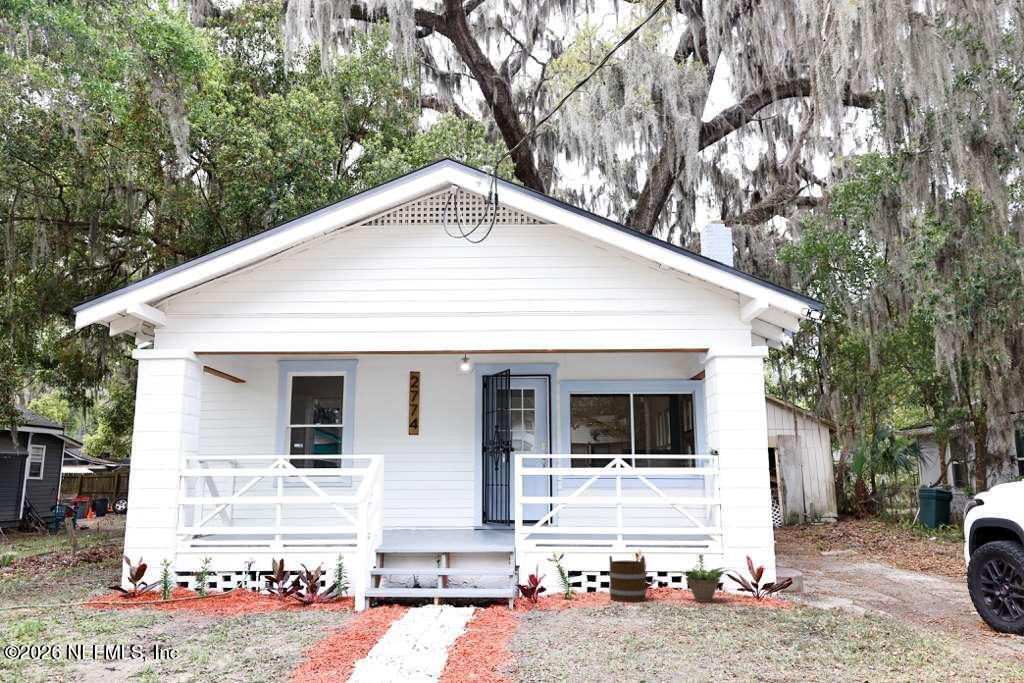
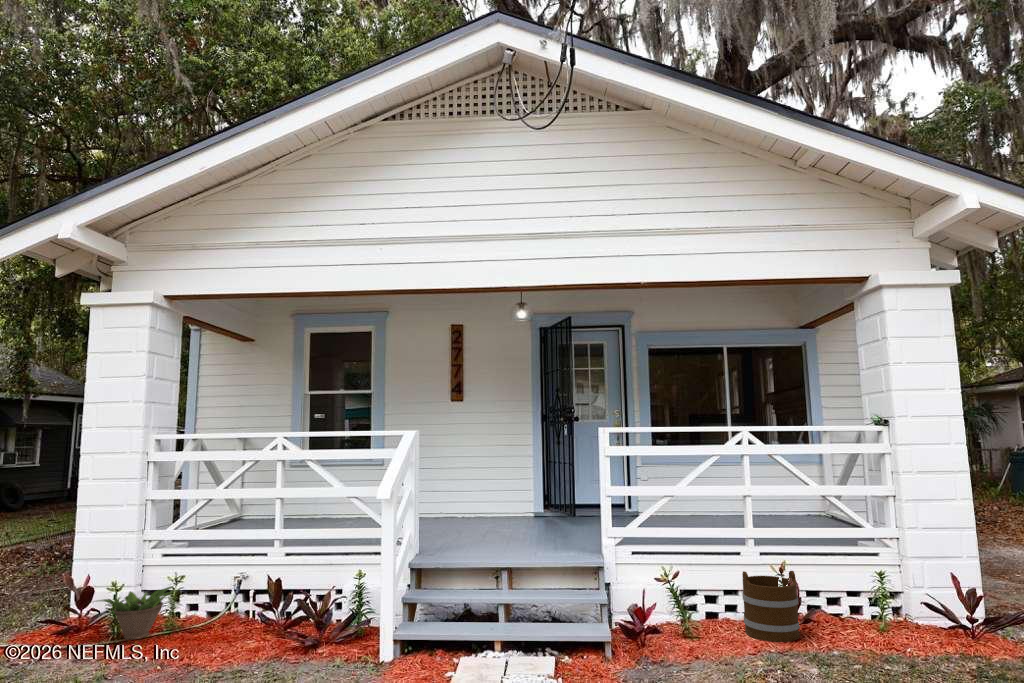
decorative plant: present [675,568,728,602] -> present [98,586,178,639]

